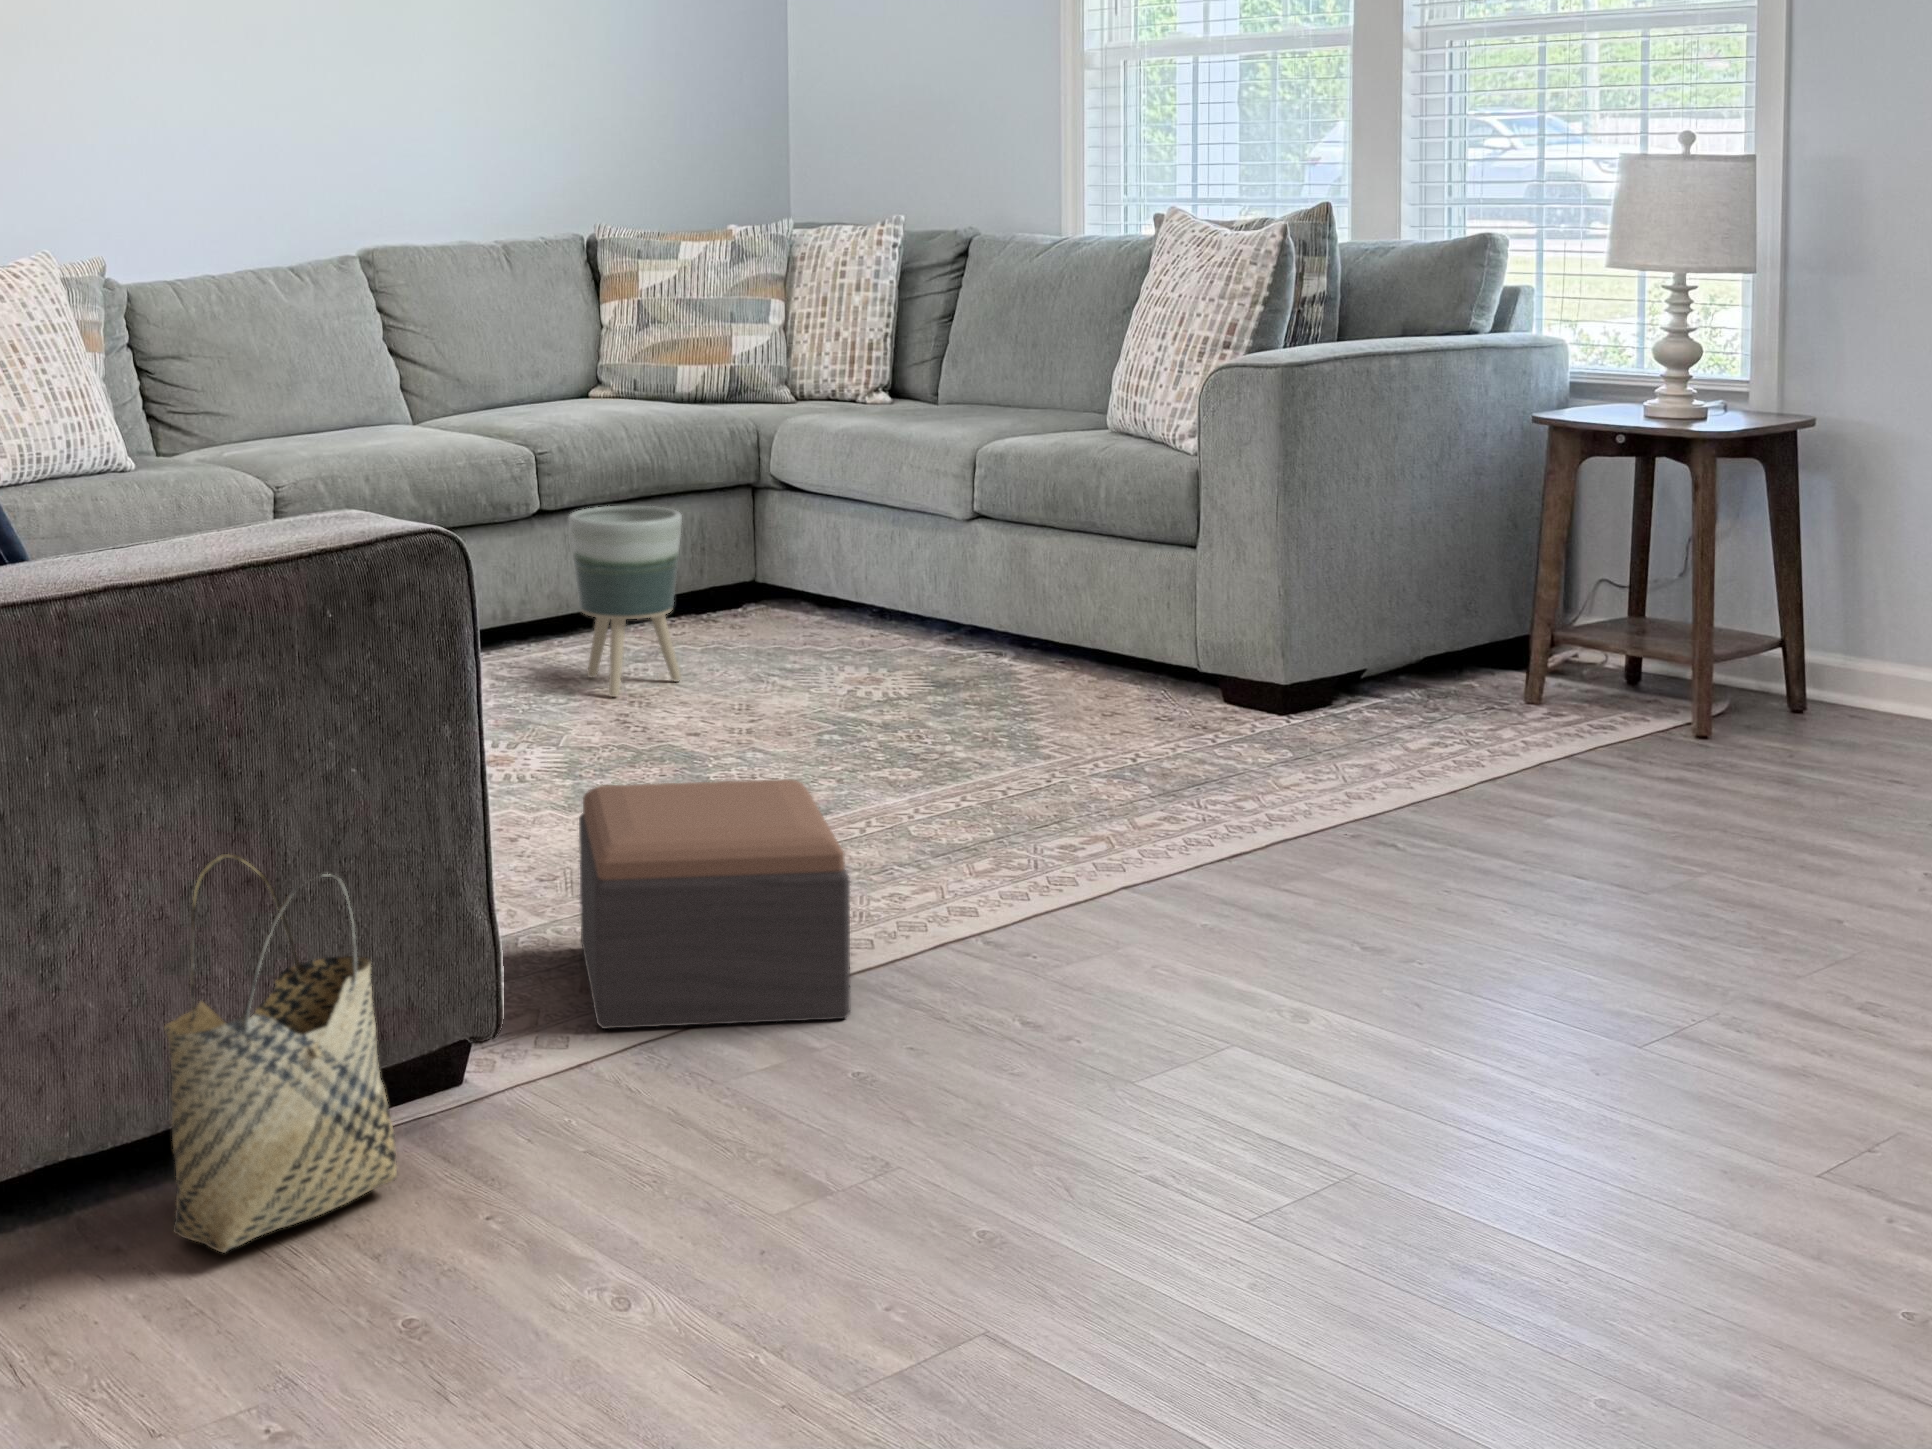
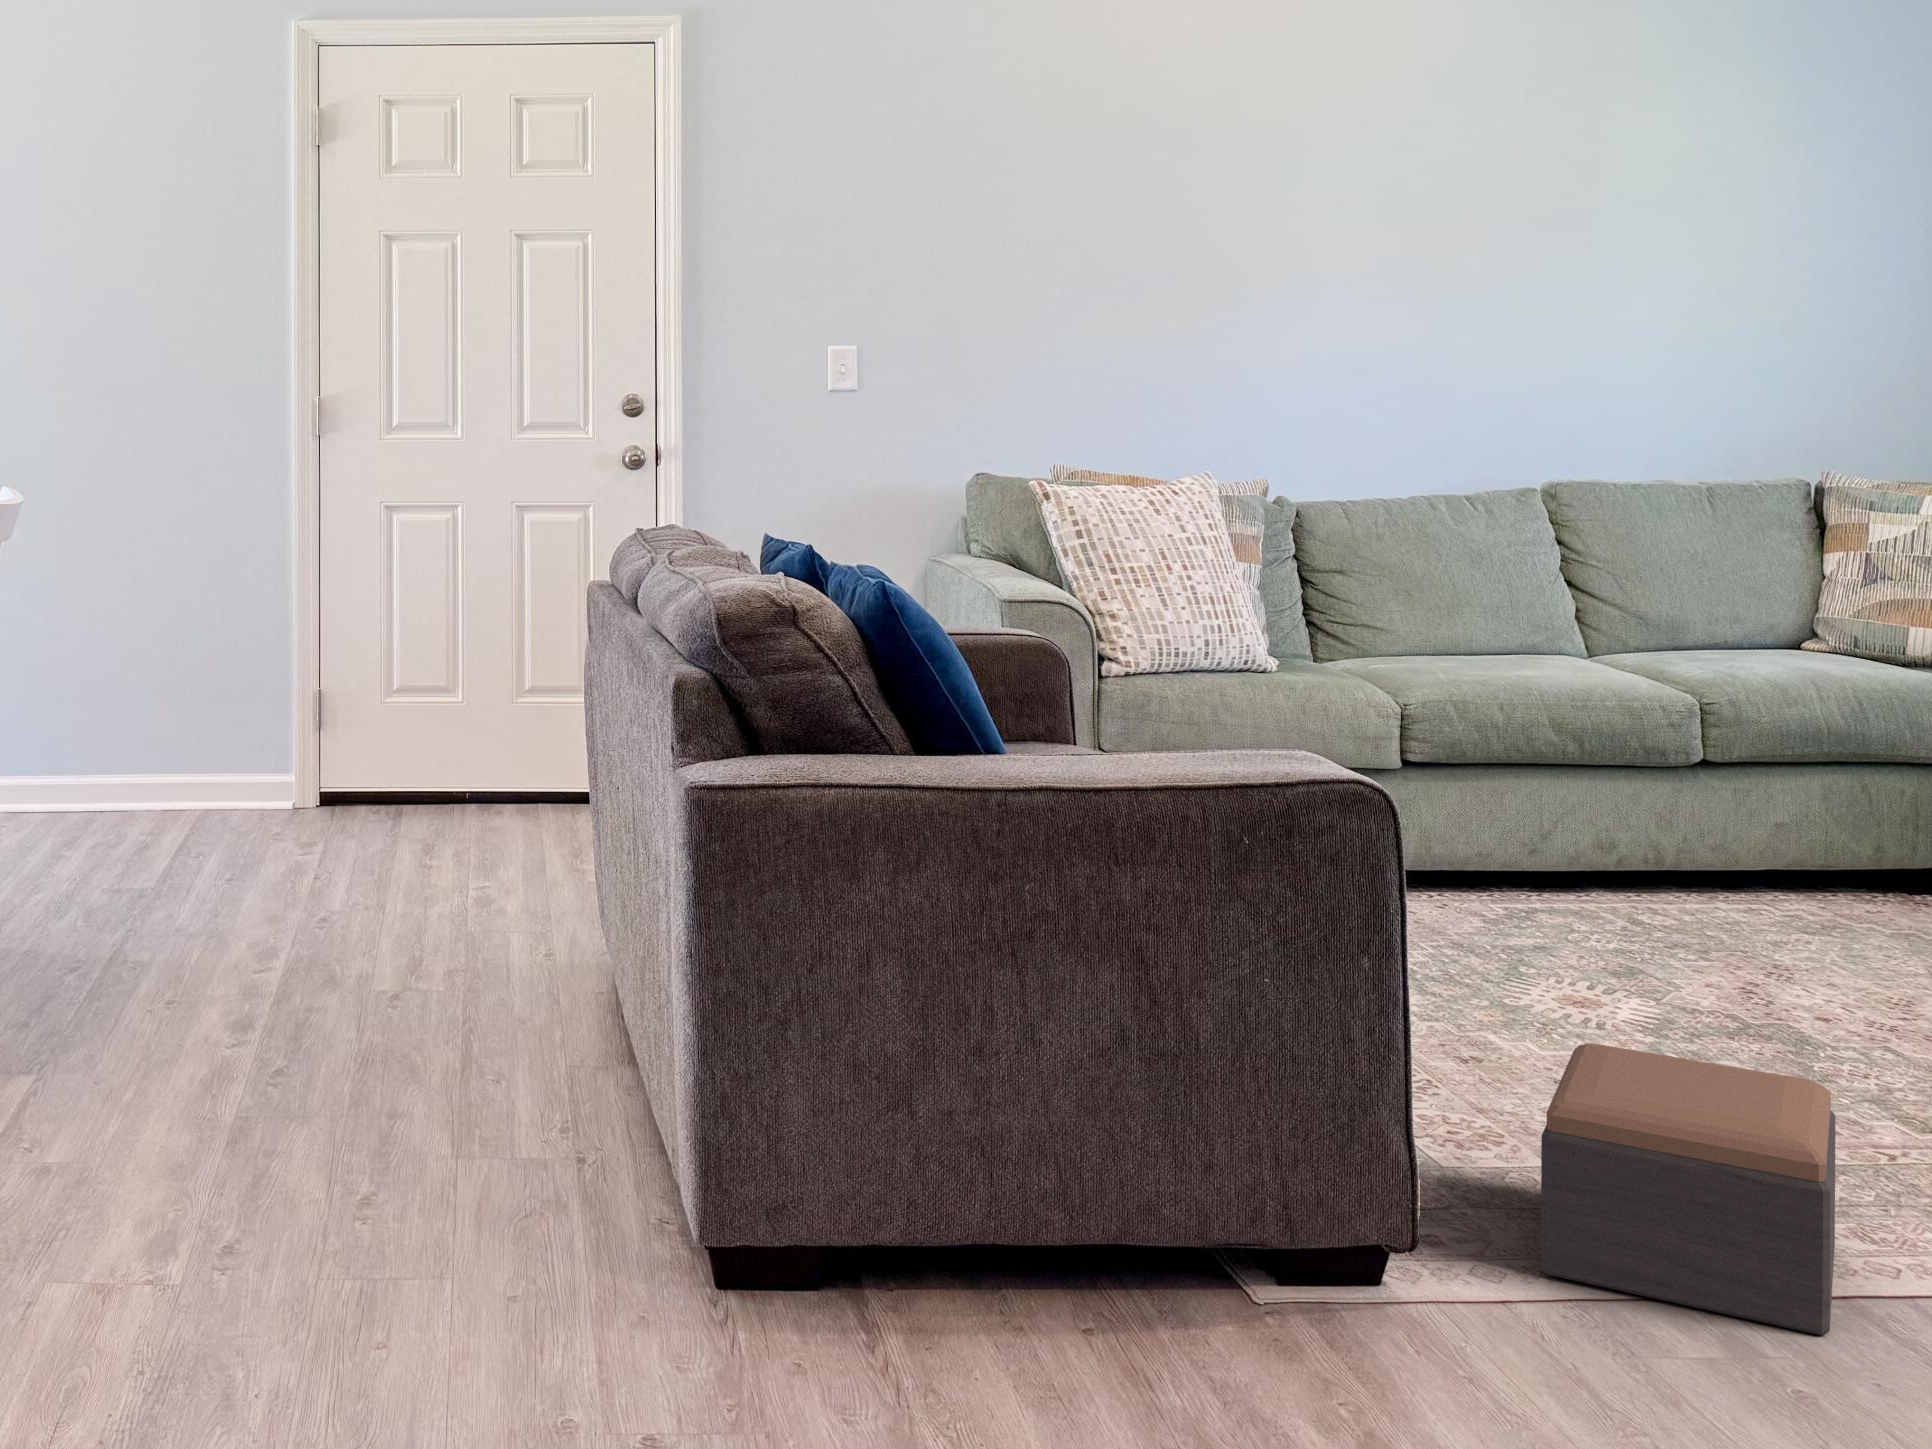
planter: present [569,506,682,697] -> none [1711,767,1848,965]
woven basket: present [164,854,397,1253] -> none [1057,1022,1272,1355]

